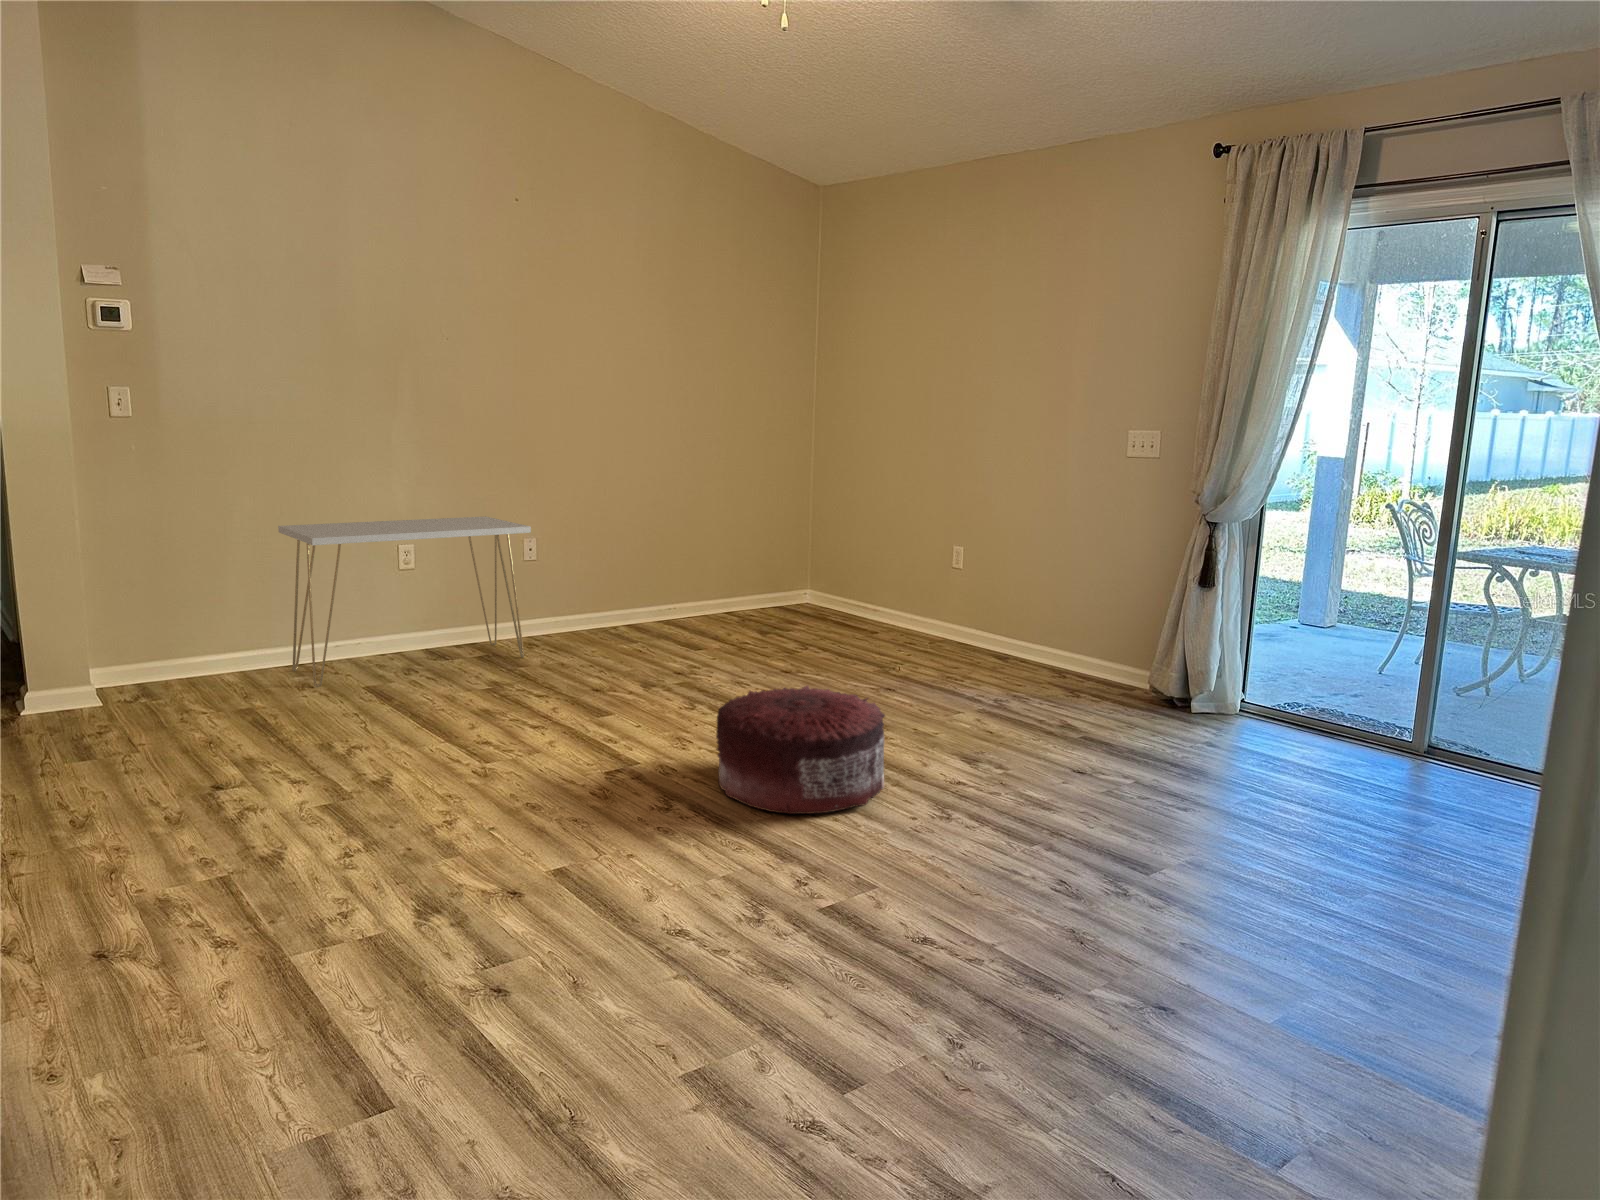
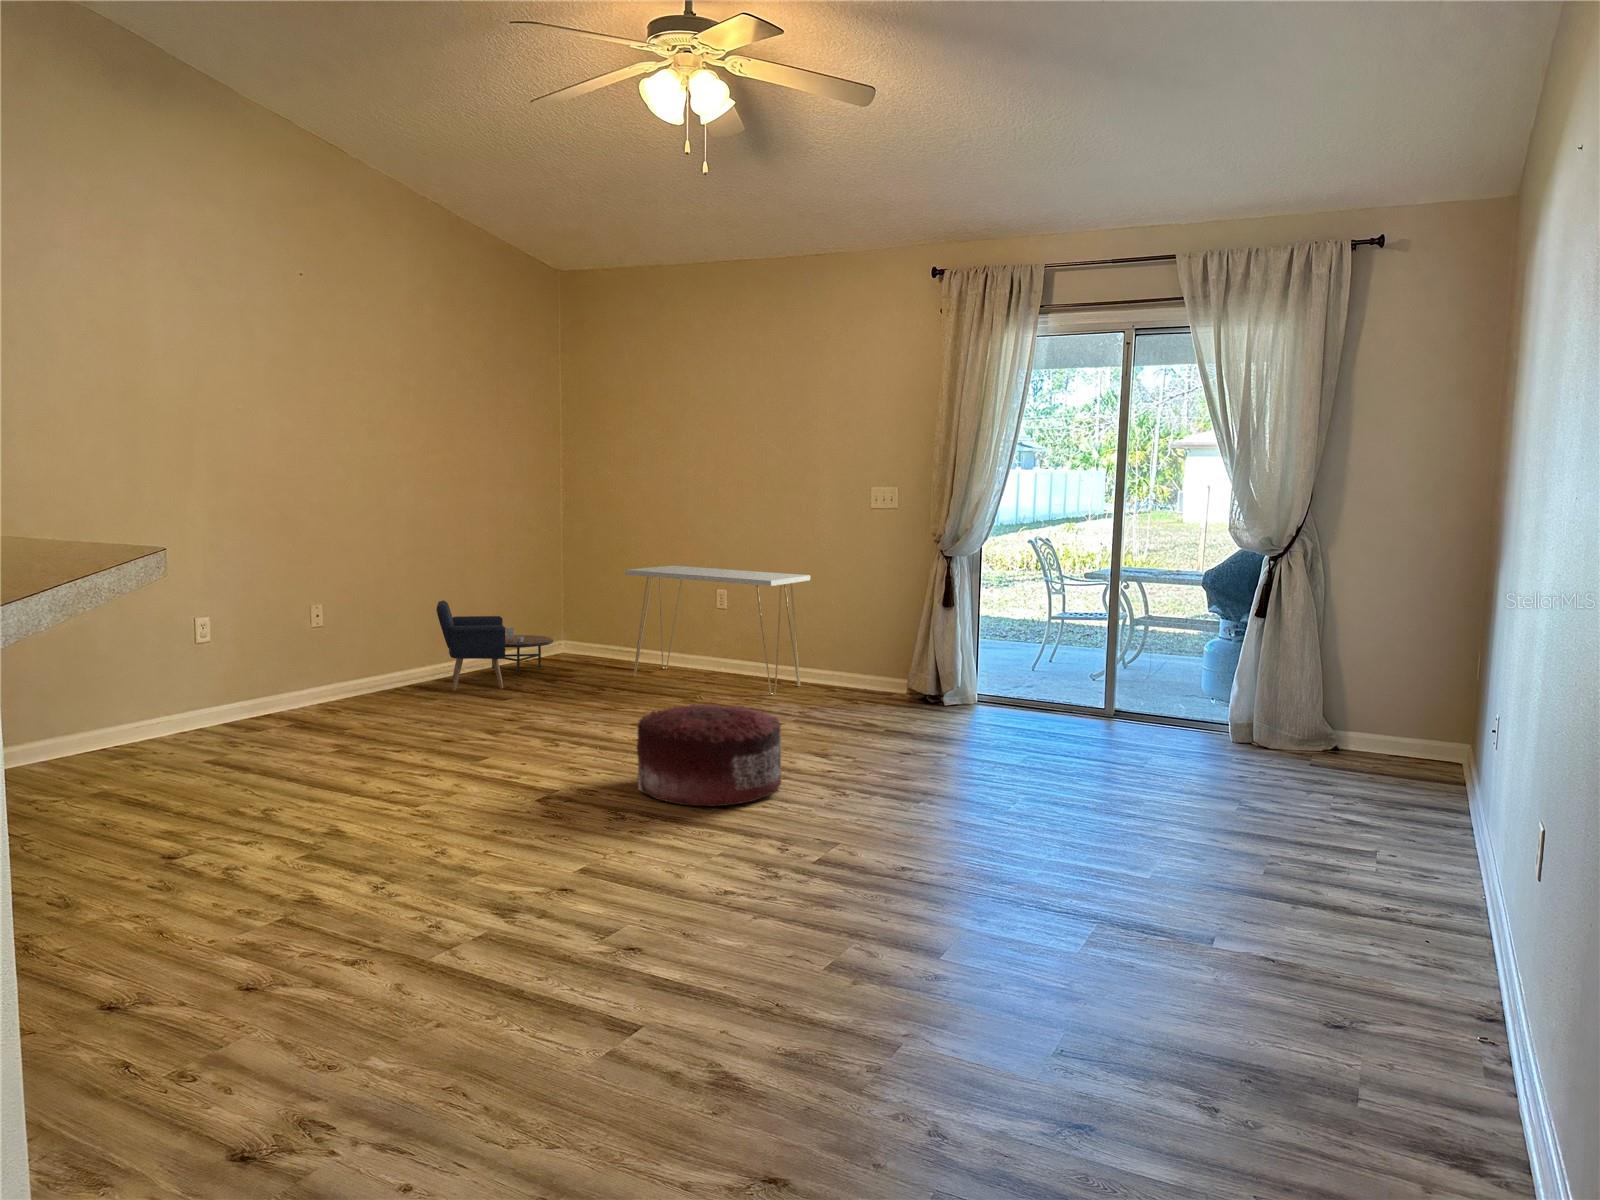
console table: present [278,516,531,687] -> present [625,565,810,695]
armchair: none [647,545,782,640] -> present [436,600,553,690]

